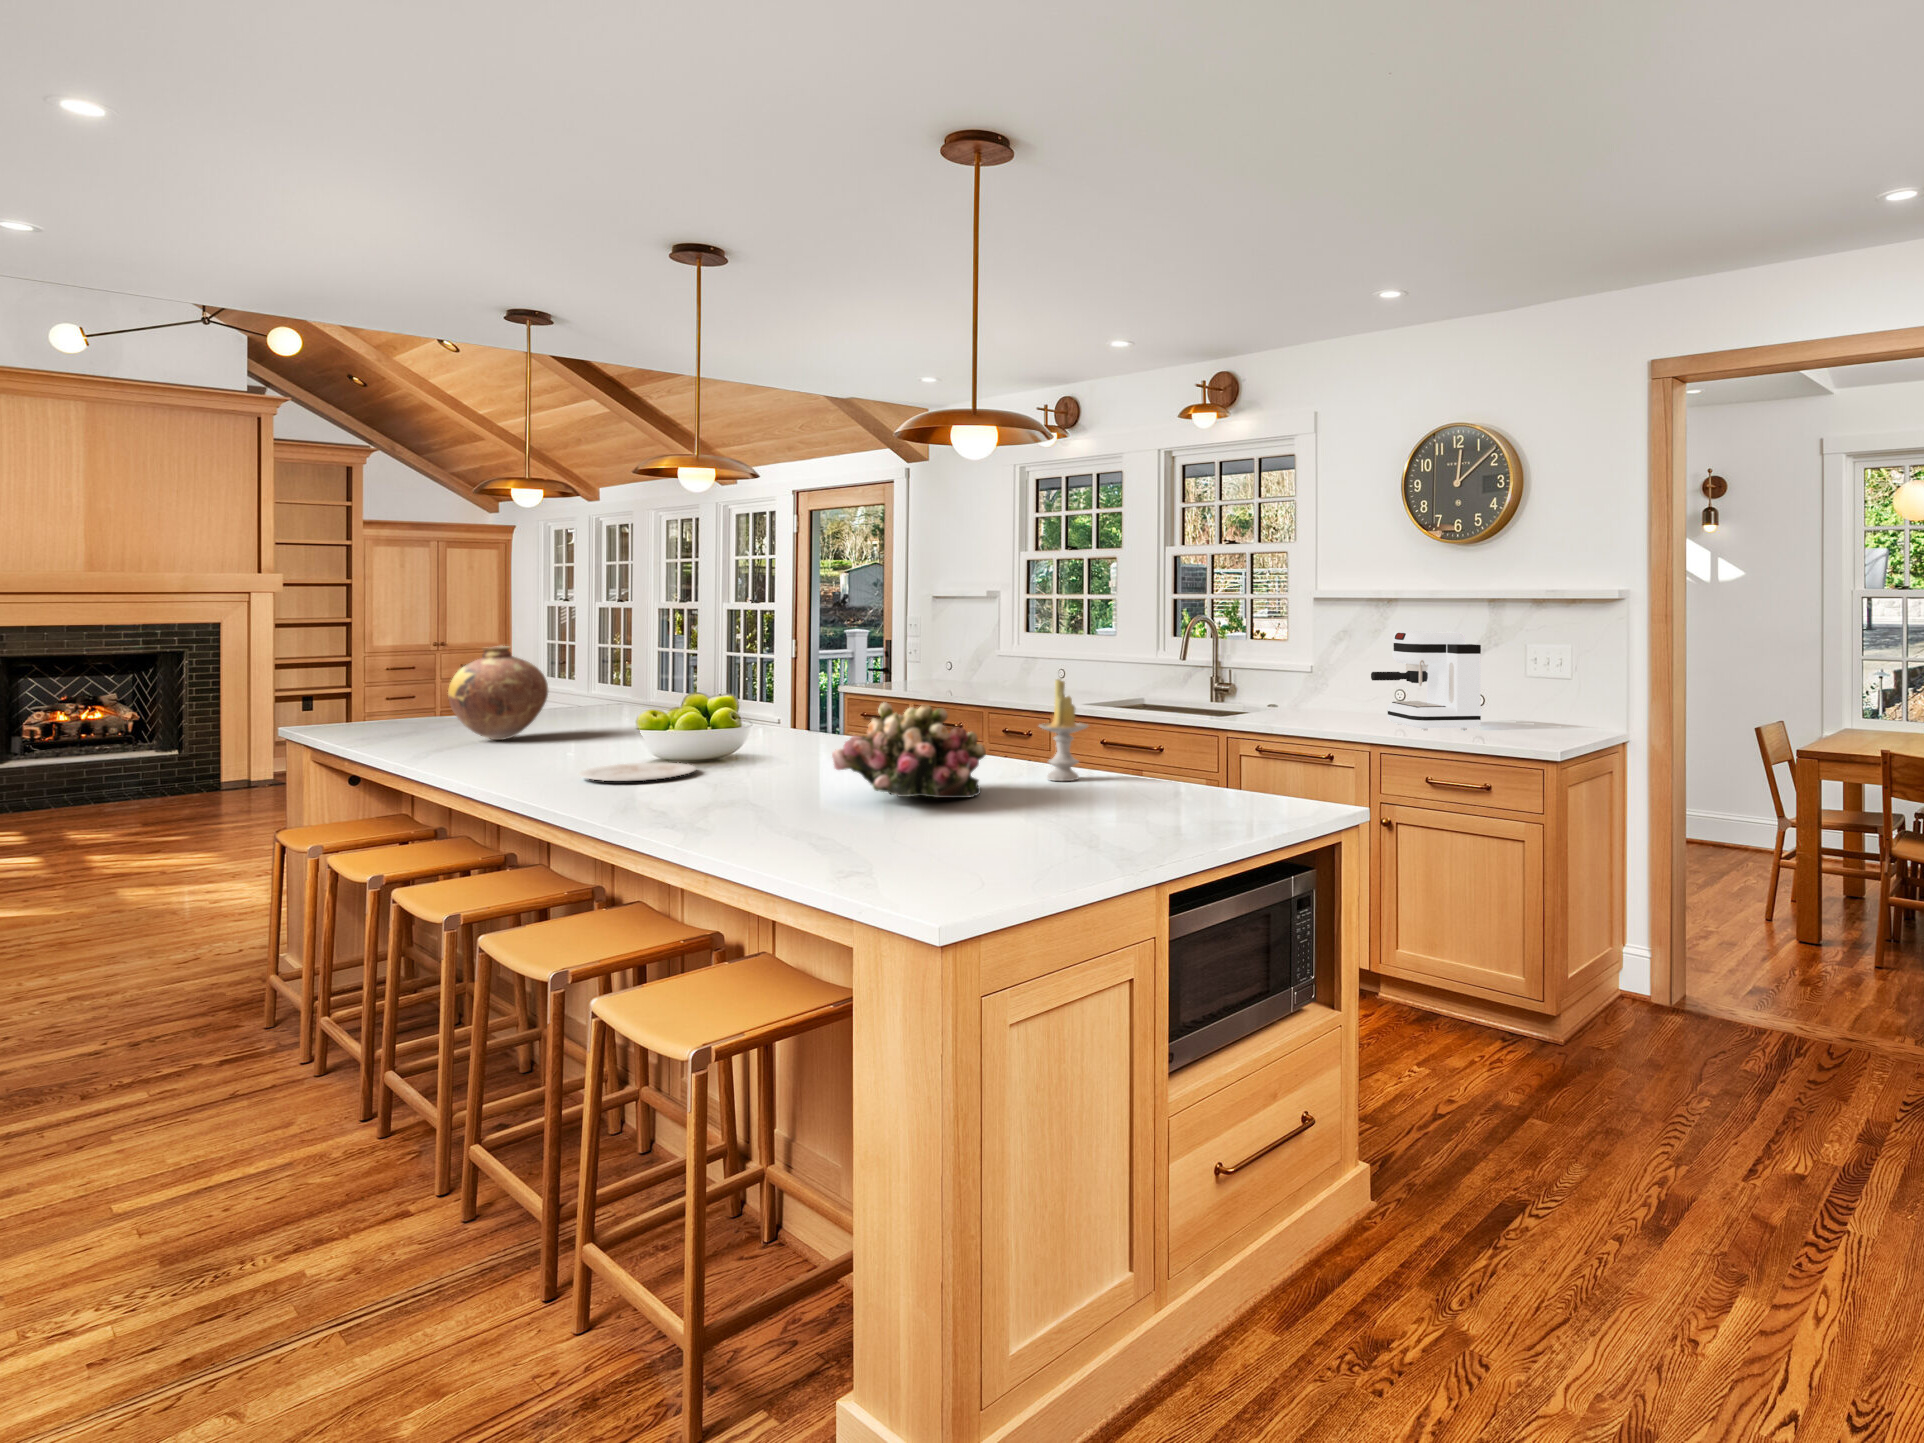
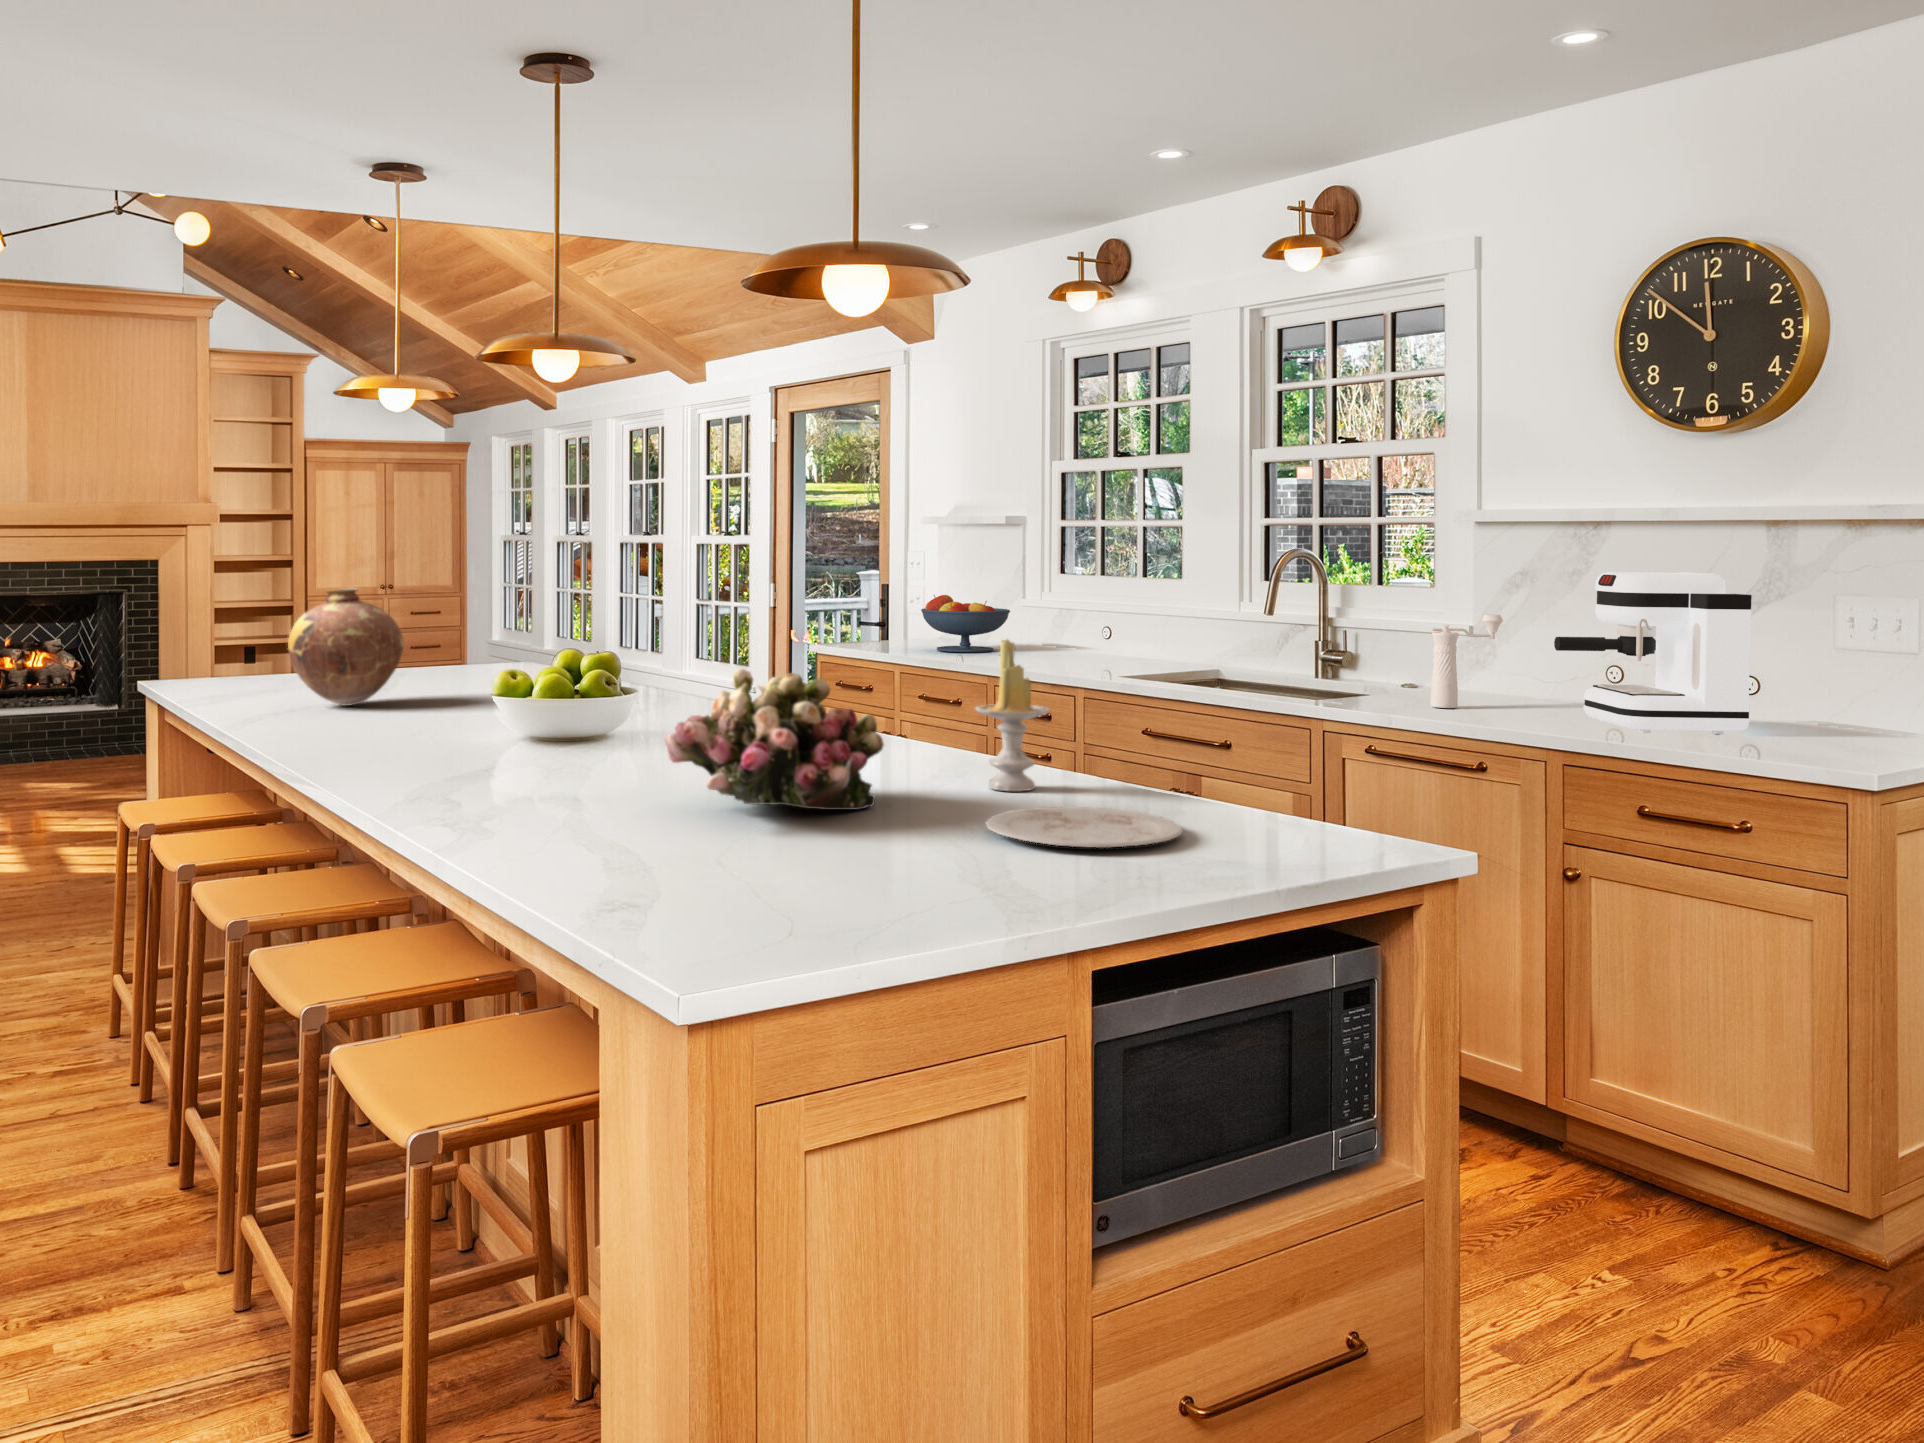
fruit bowl: none [931,647,996,689] -> present [921,595,1010,652]
pepper mill: none [1294,658,1336,719] -> present [1431,615,1503,708]
plate: present [578,763,696,781] -> present [986,807,1182,848]

